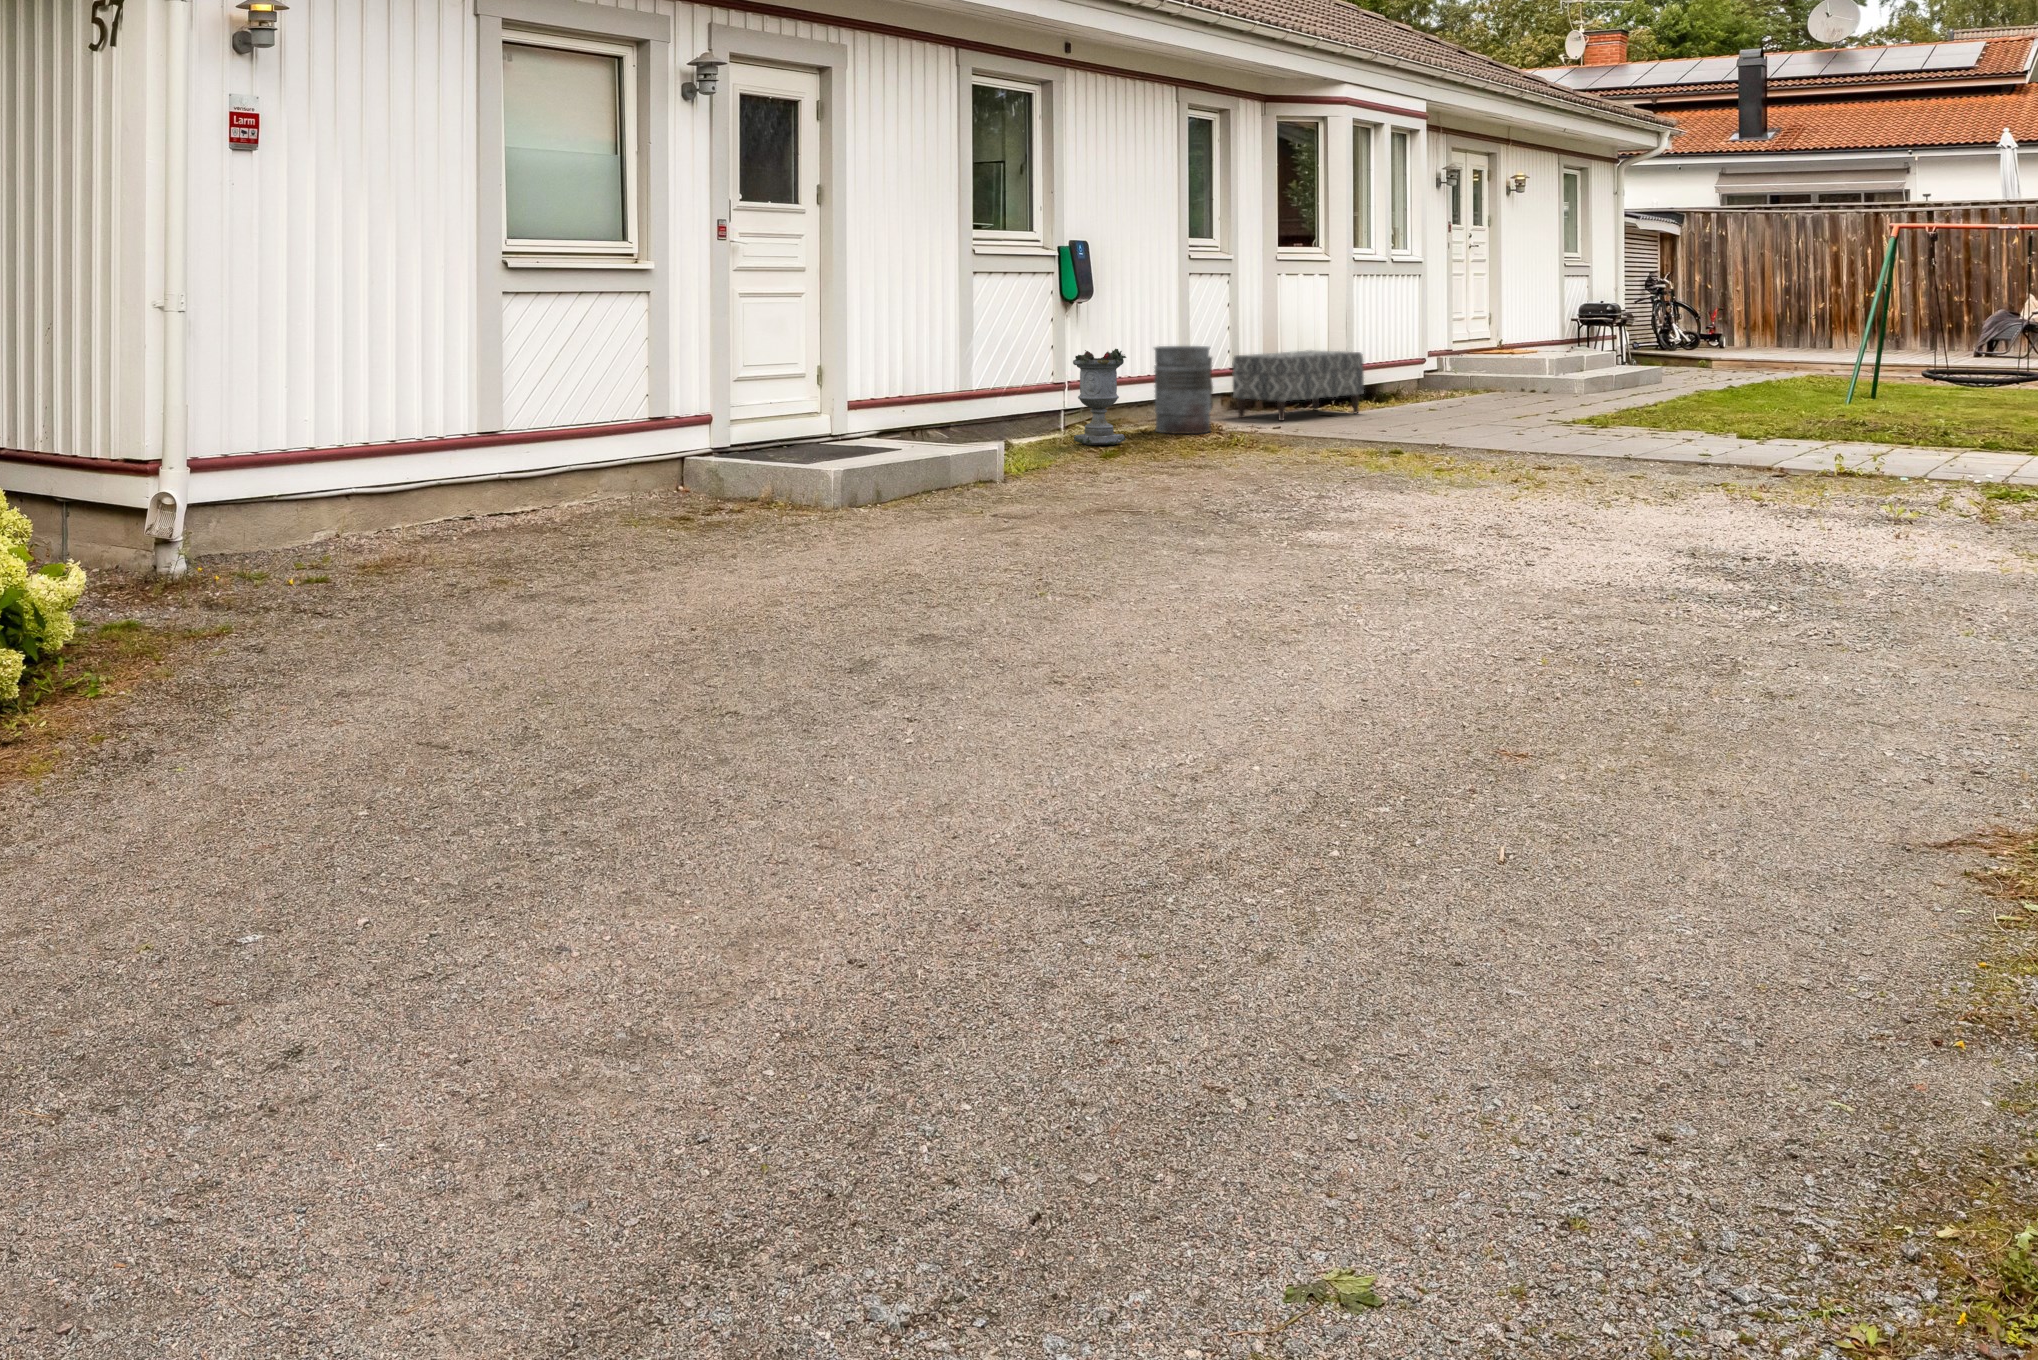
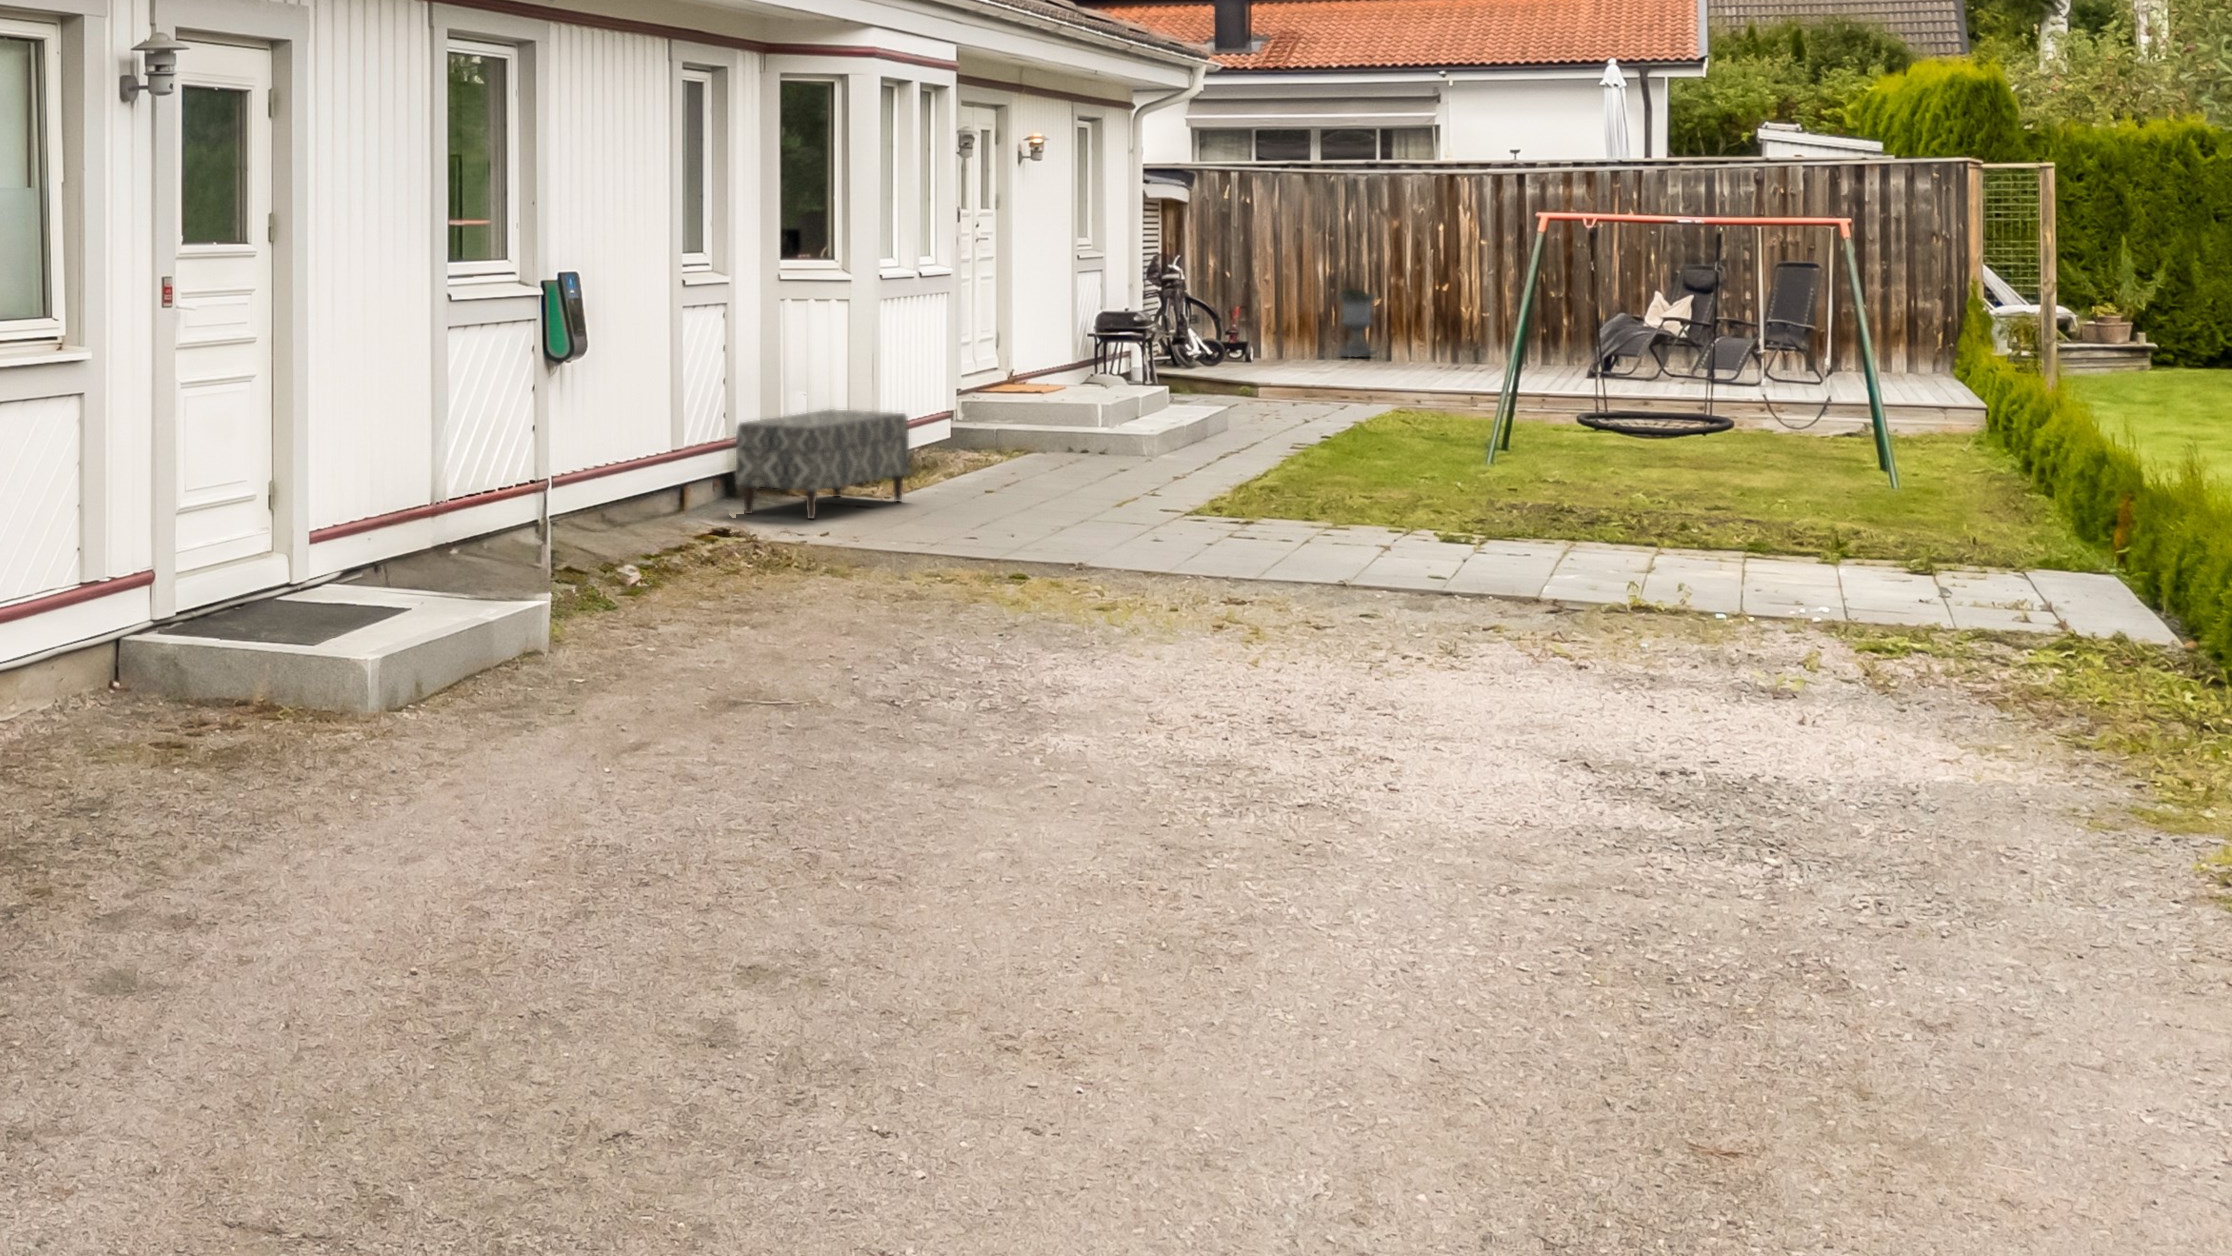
trash can: present [1154,346,1213,434] -> none [652,416,736,549]
planter: present [1073,349,1126,445] -> present [1338,288,1376,358]

